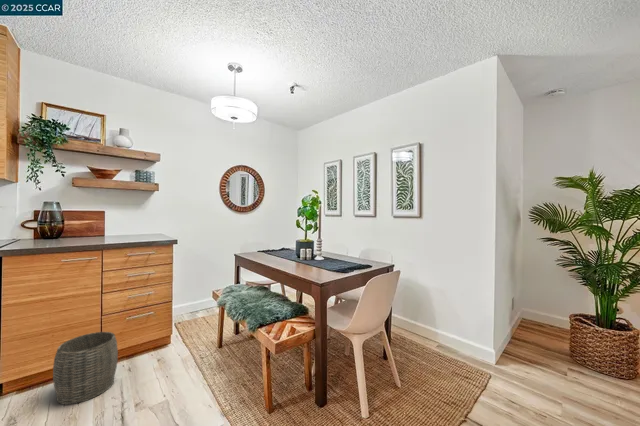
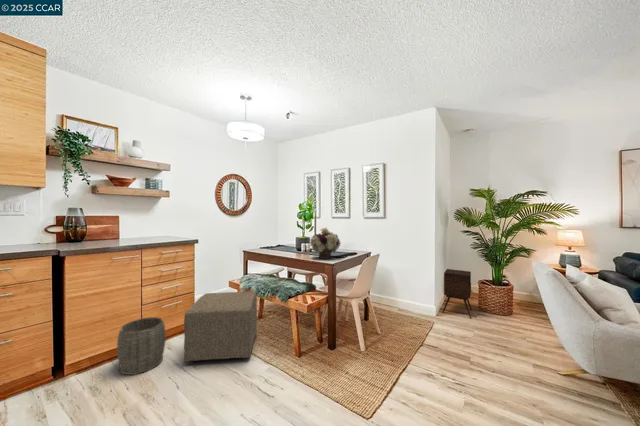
flower arrangement: none [299,229,345,272] -> present [310,228,341,259]
side table: none [507,293,559,376] -> present [442,269,472,318]
ottoman: none [126,306,237,402] -> present [184,292,257,362]

